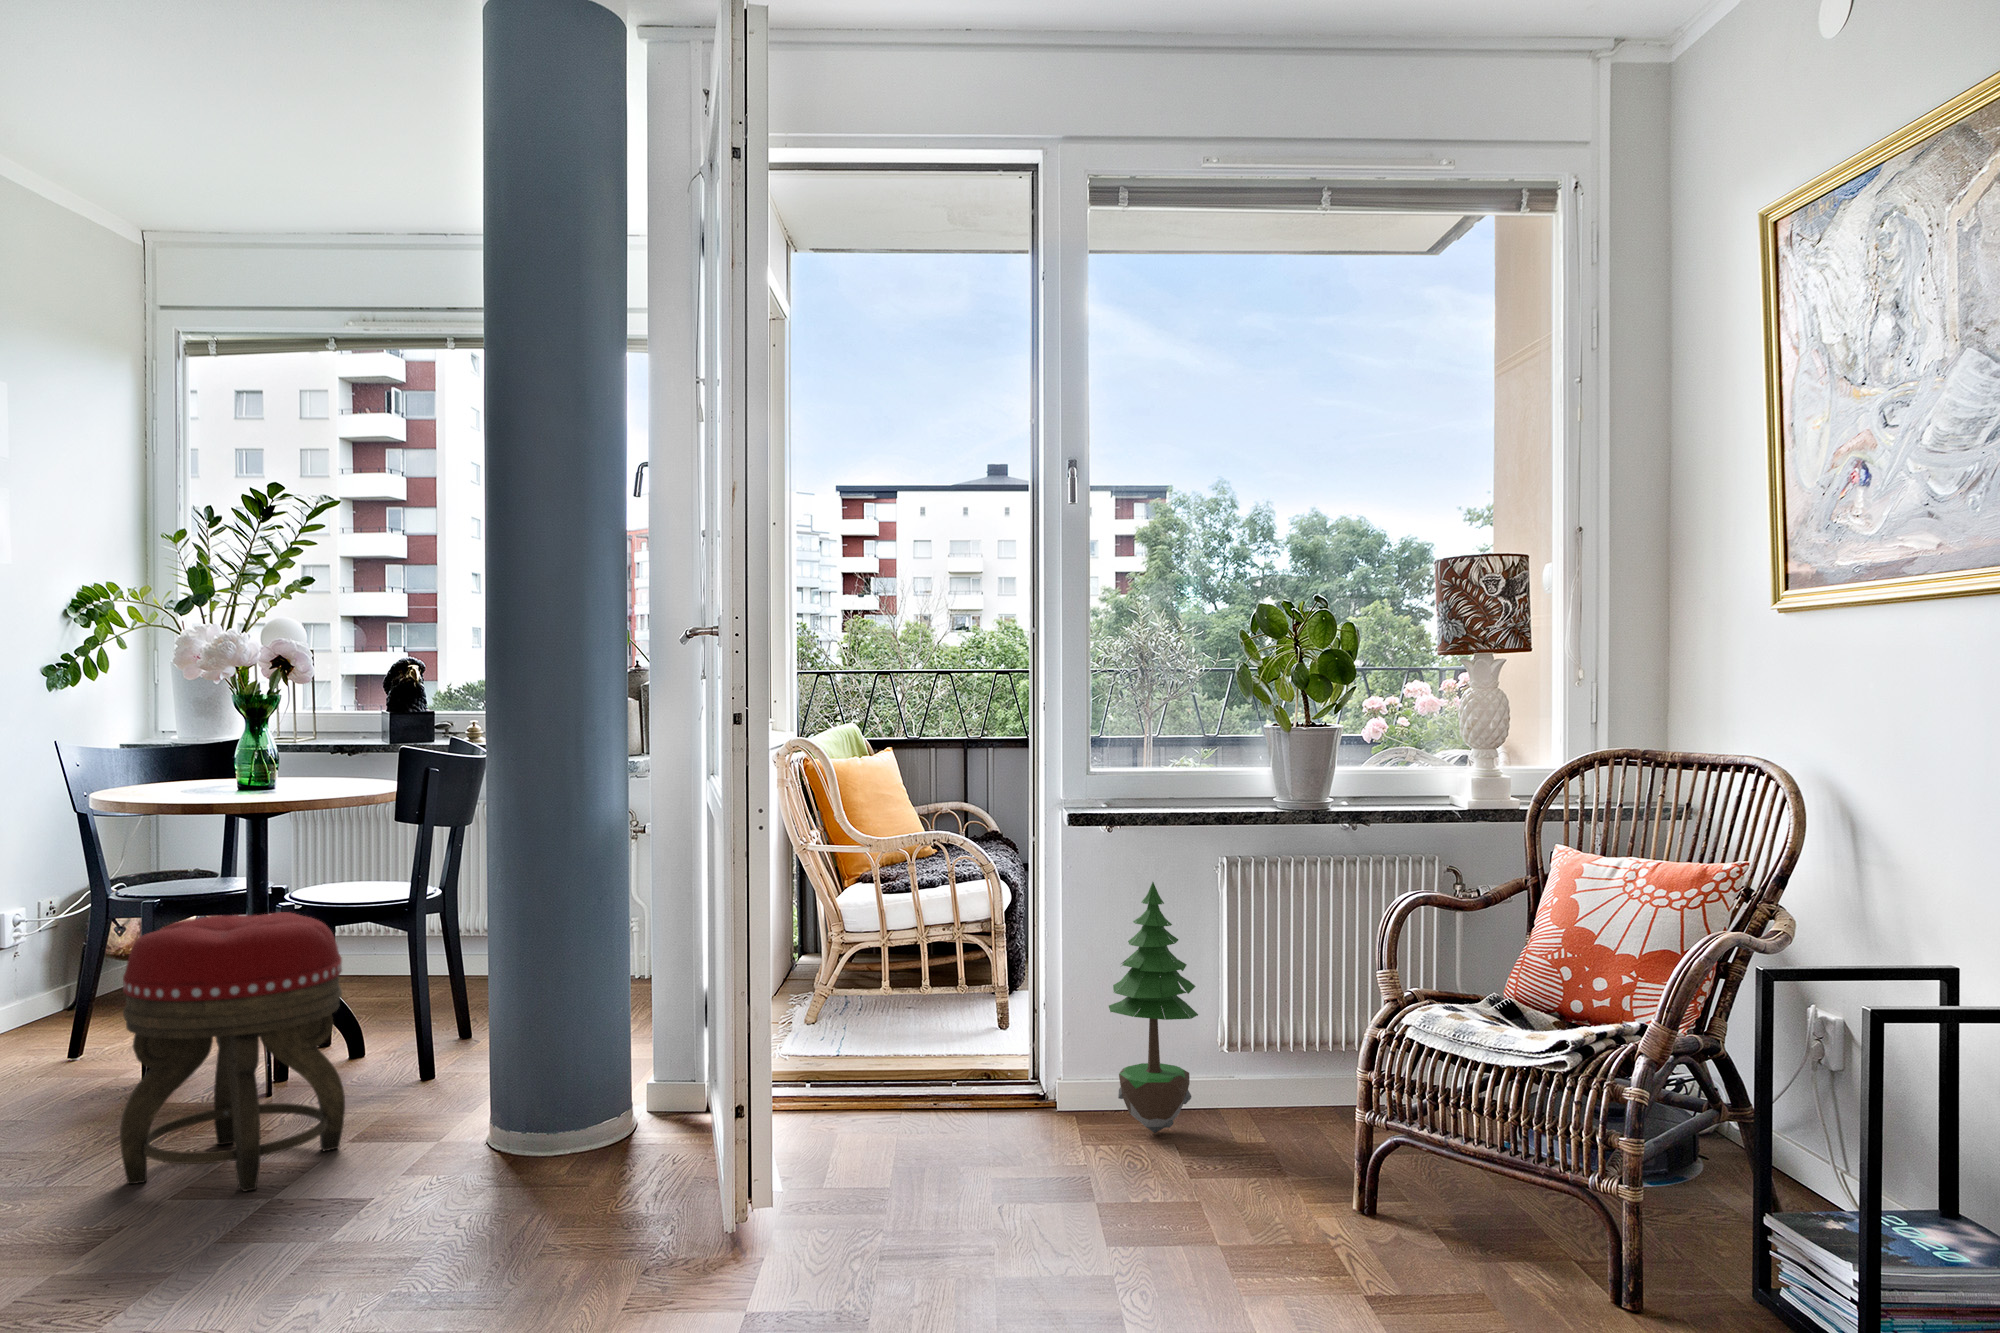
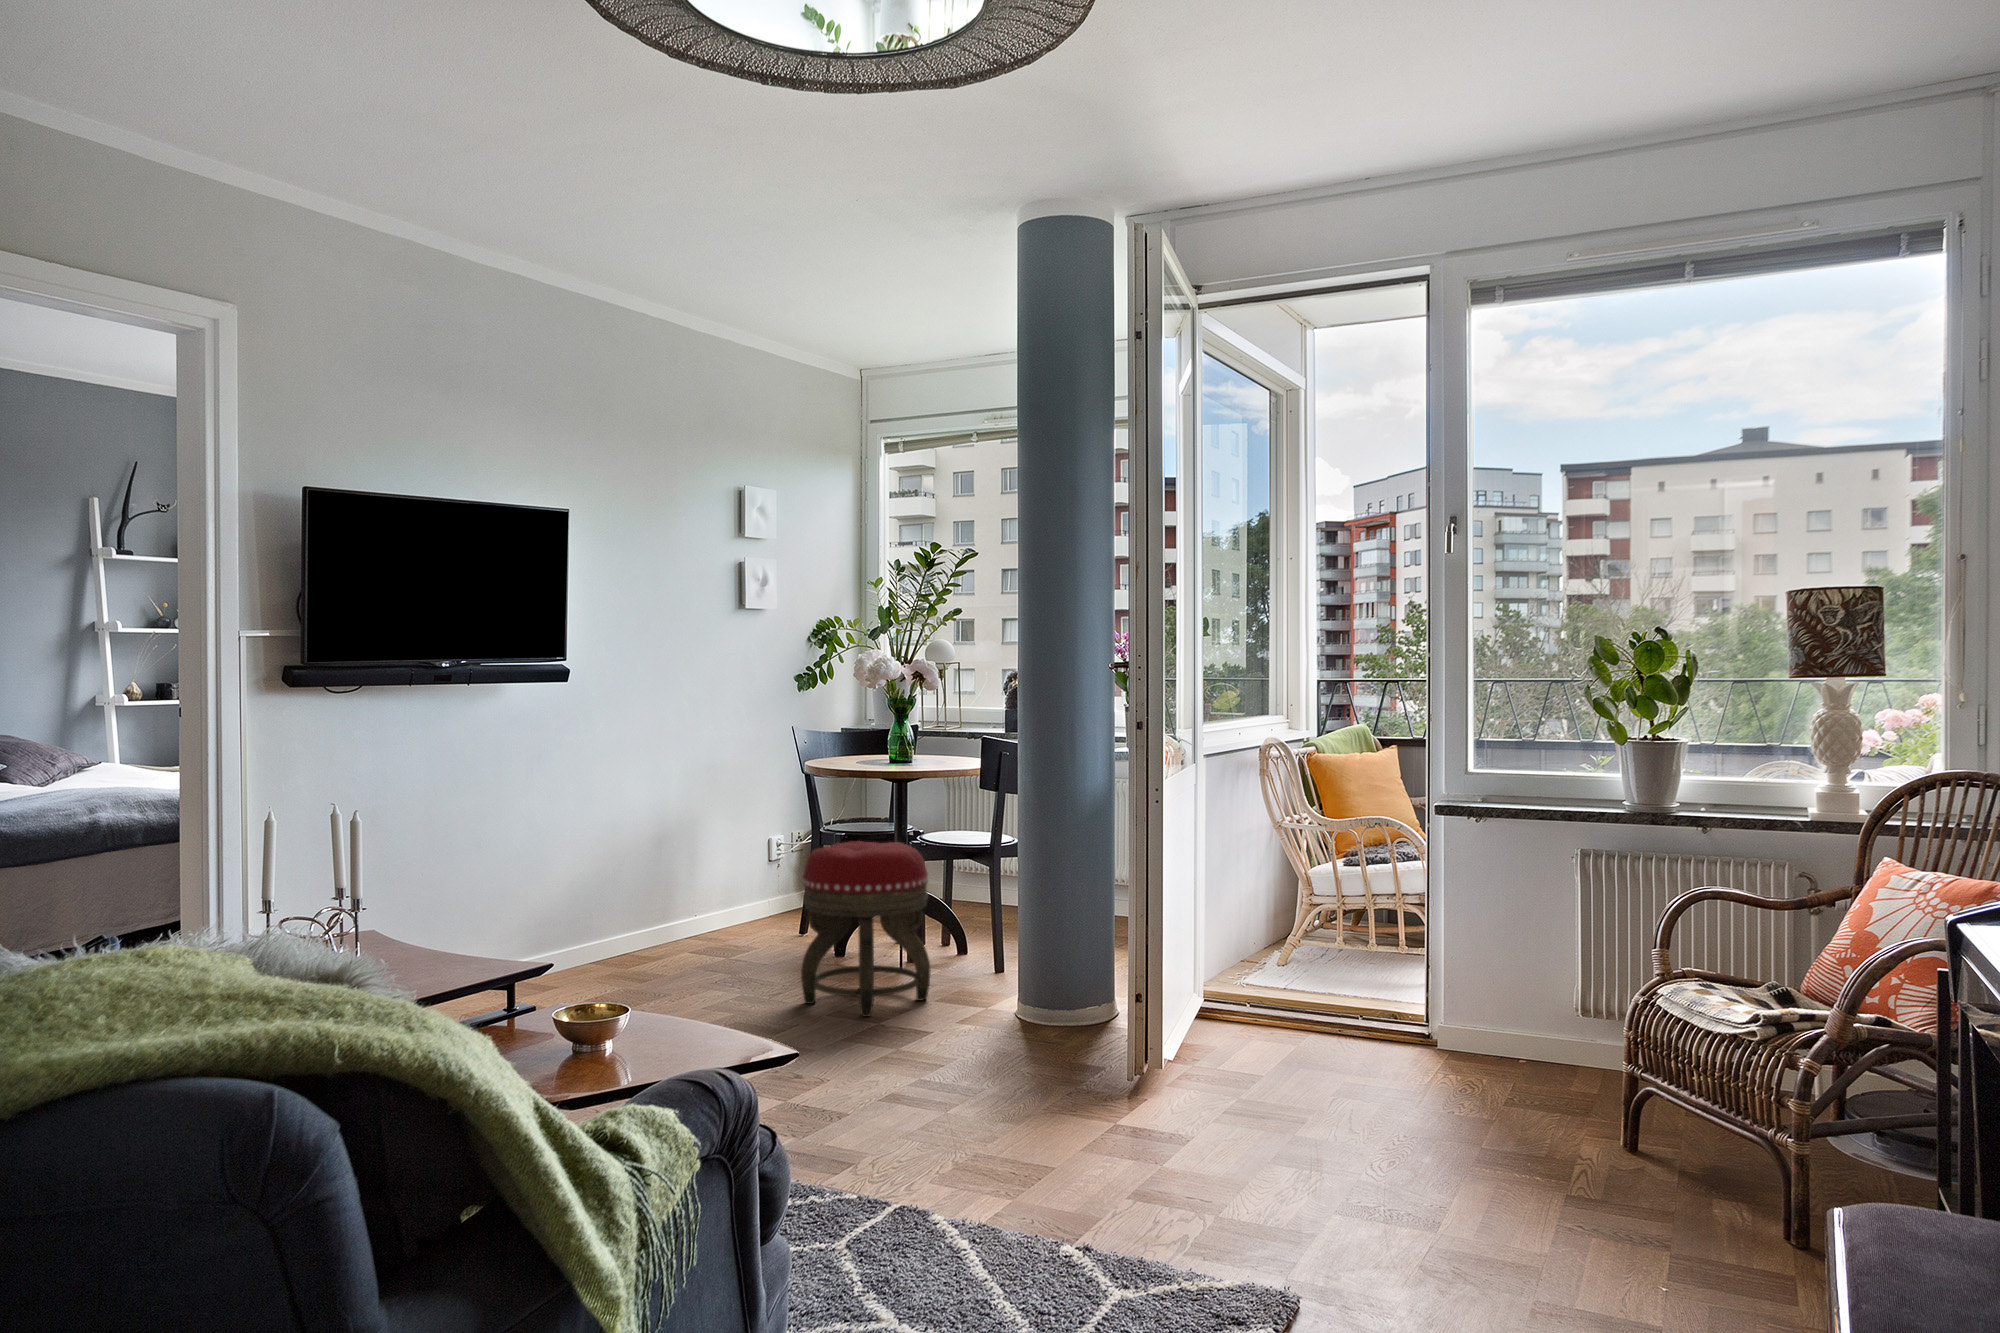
potted tree: present [1109,882,1198,1133] -> none [1465,864,1545,1071]

